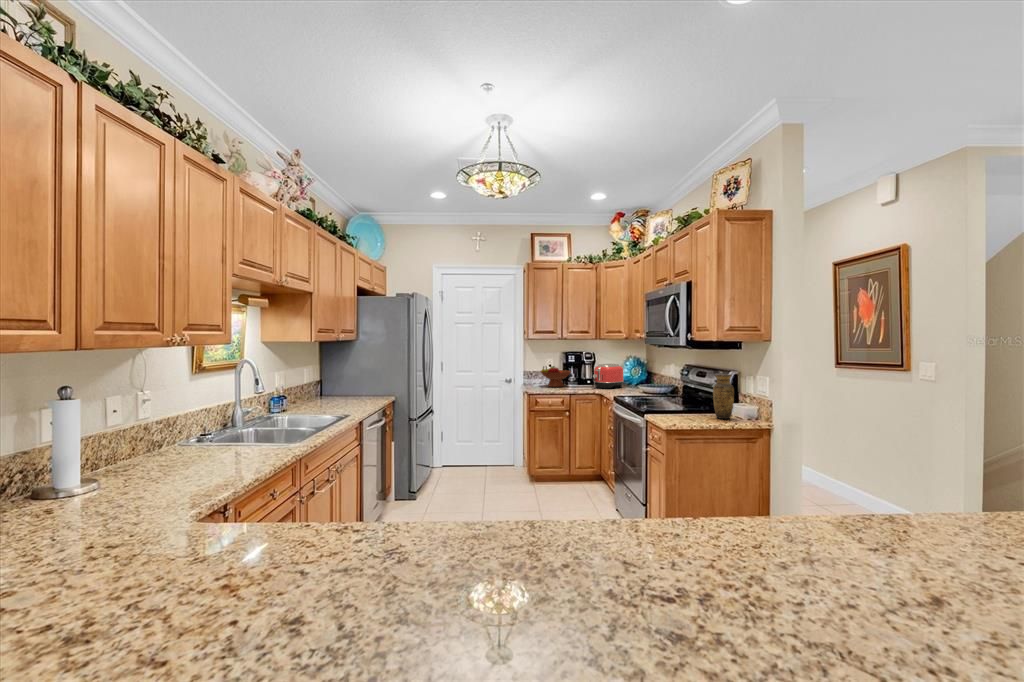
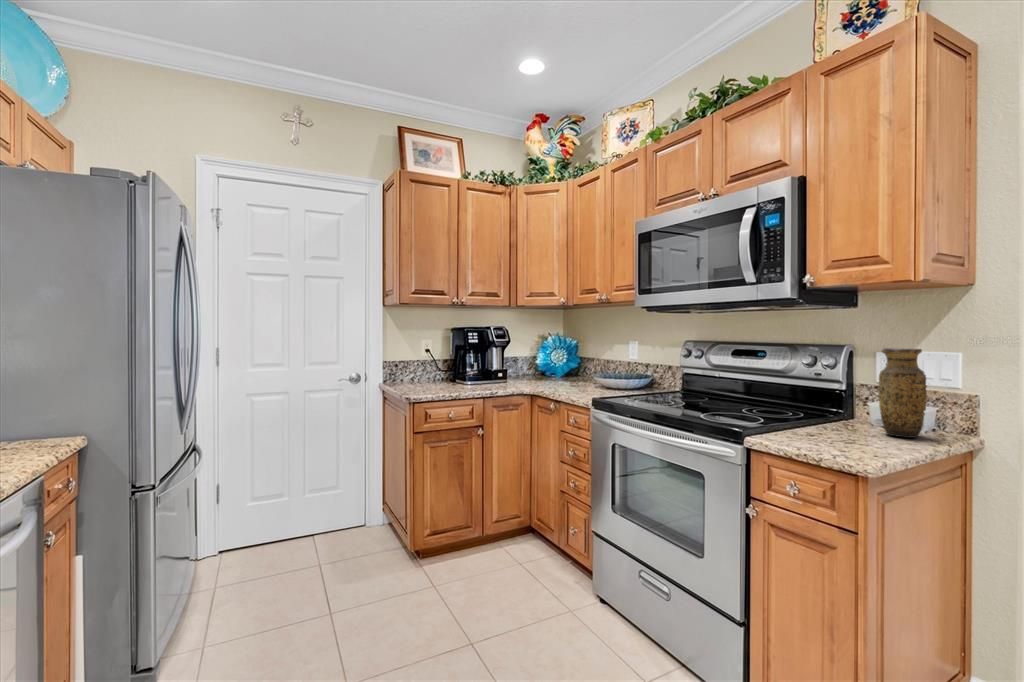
toaster: present [593,364,624,389] -> none [519,347,563,388]
fruit bowl: present [540,366,571,387] -> none [424,352,479,389]

